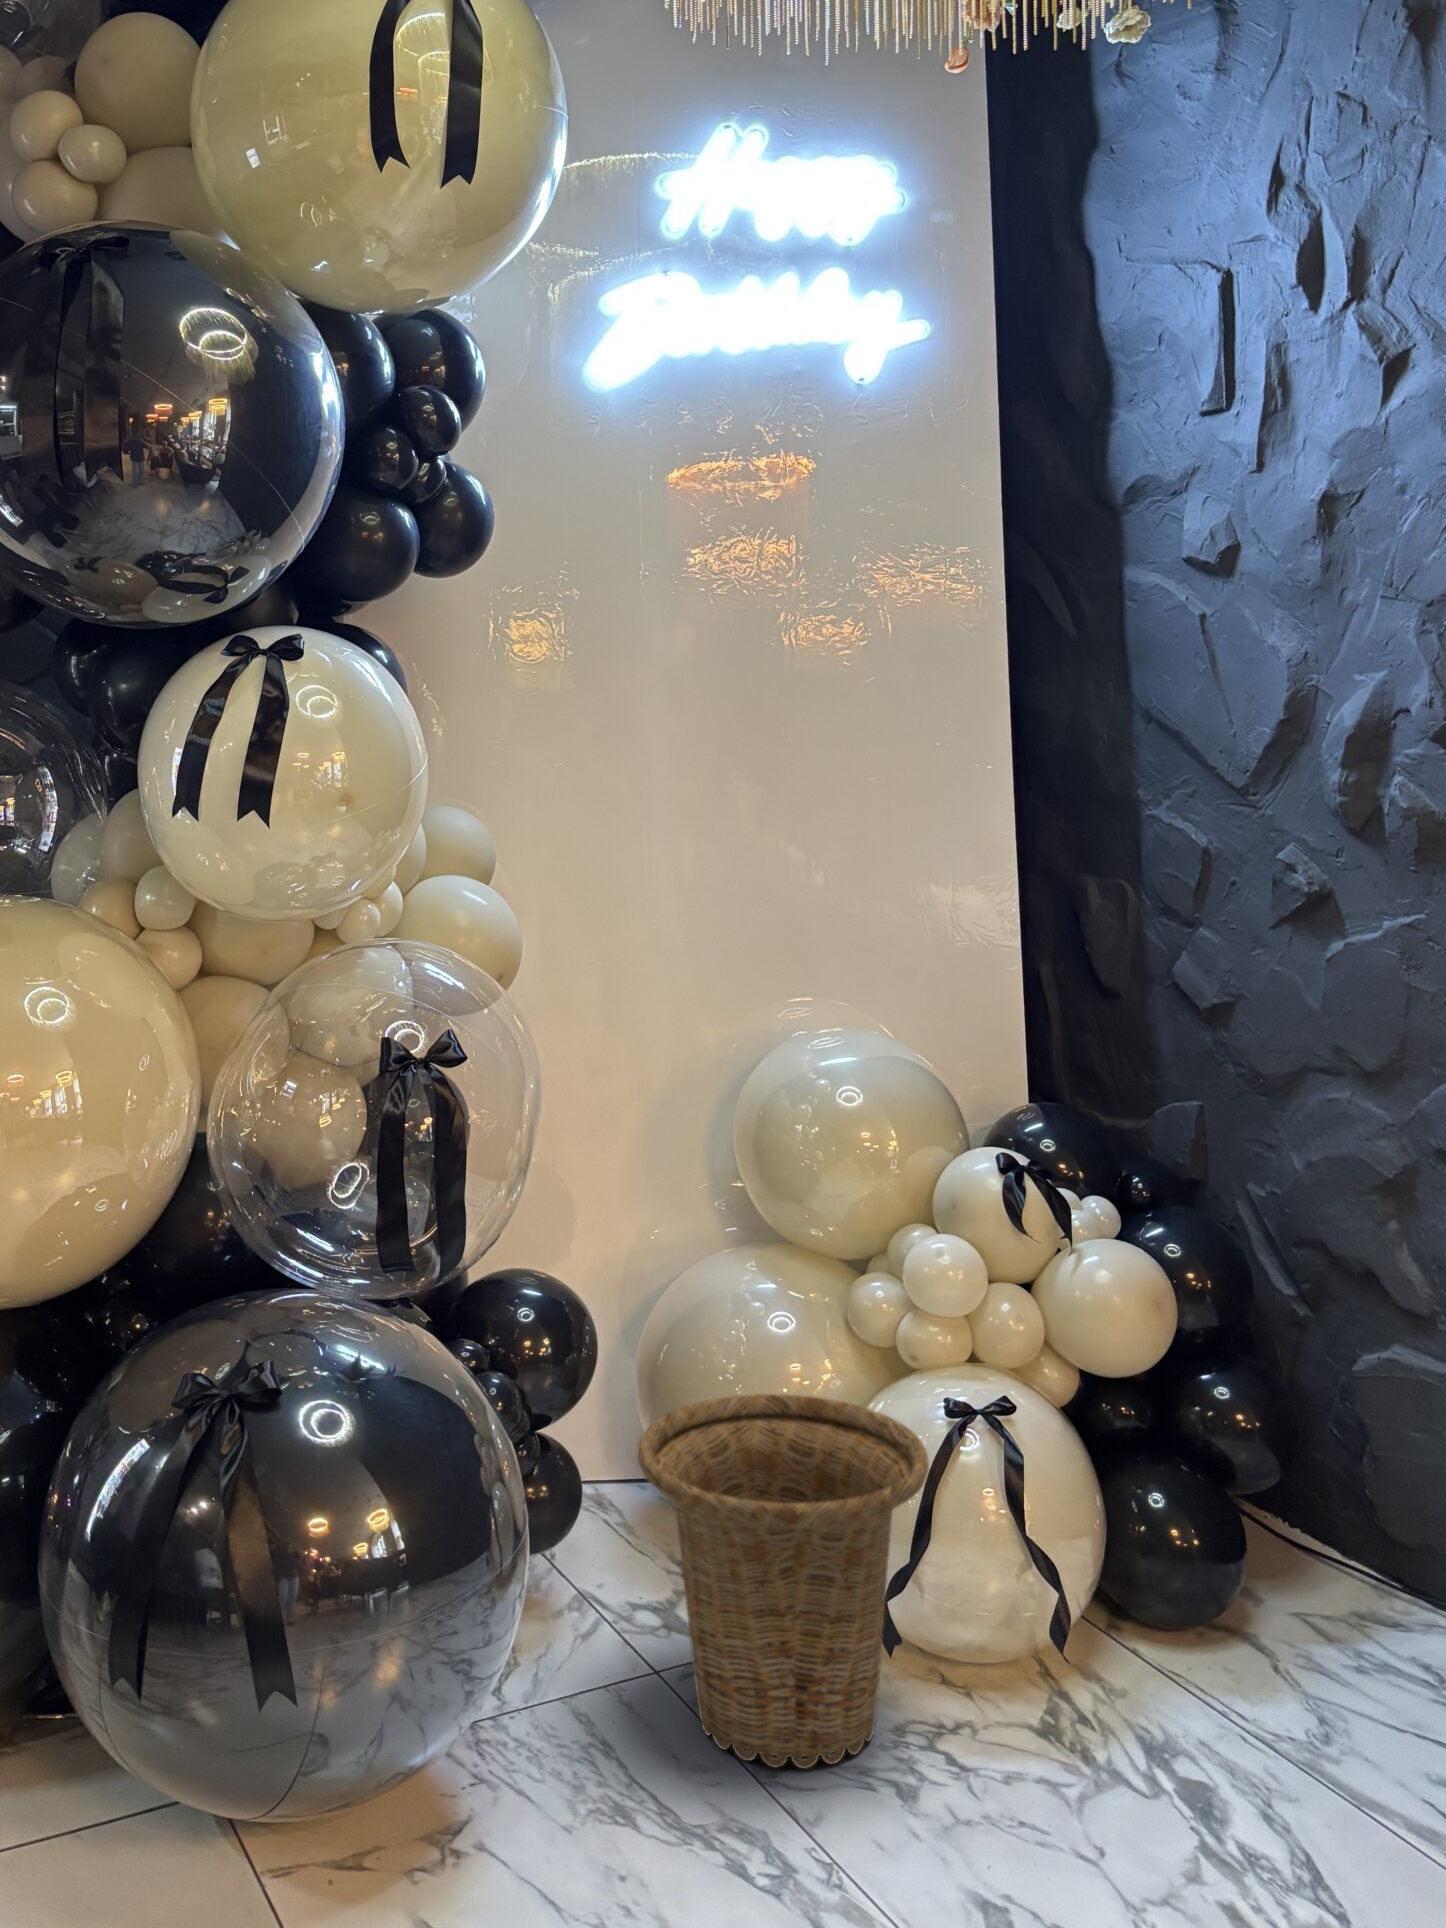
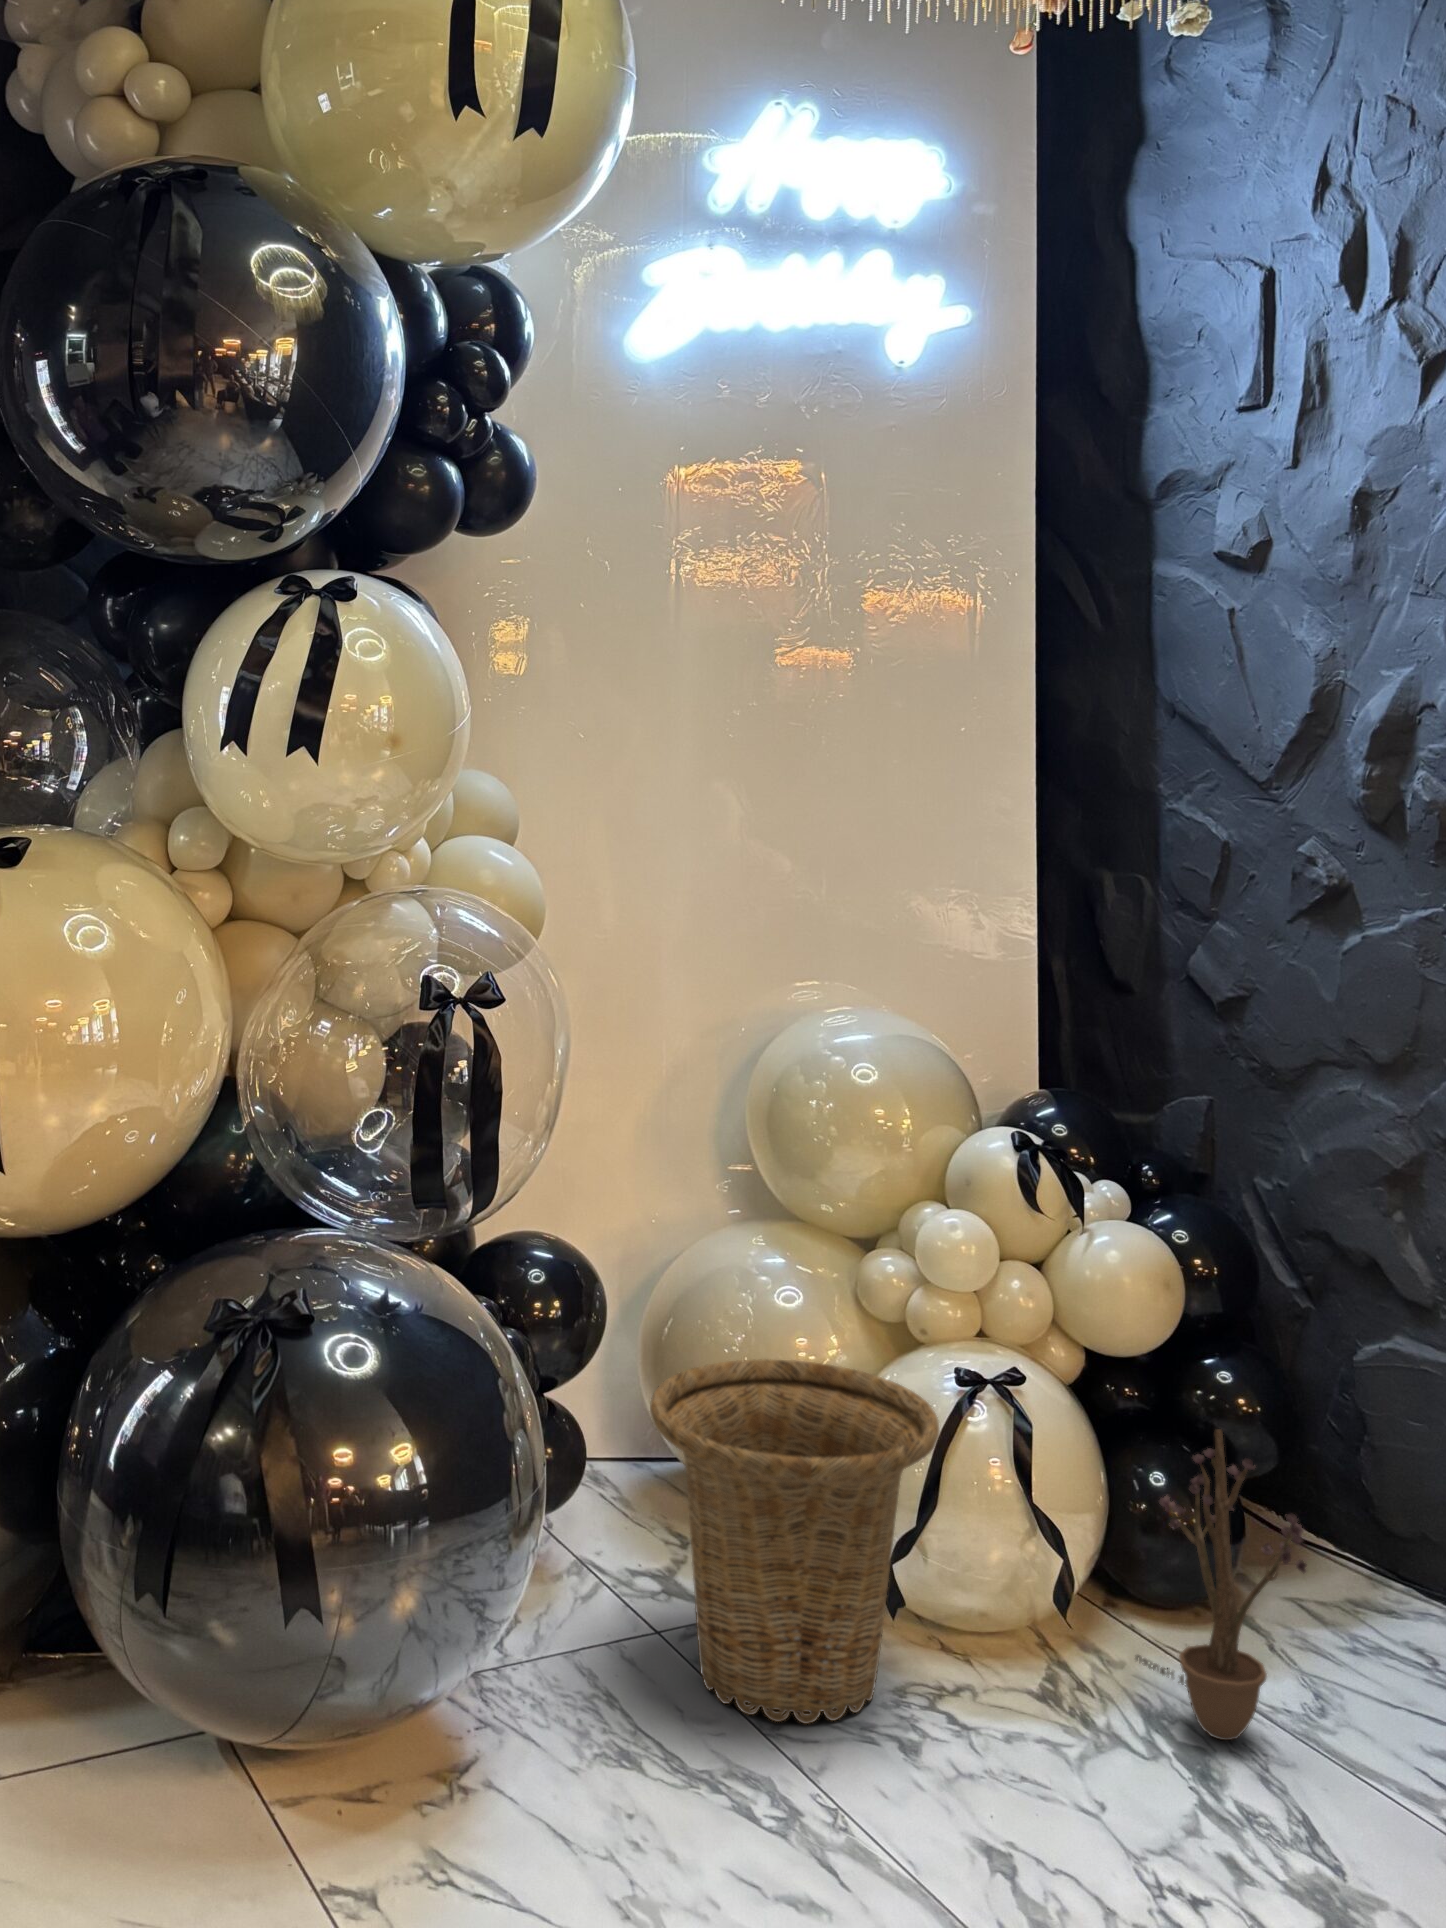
decorative plant: none [1138,1457,1303,1772] -> present [1135,1429,1306,1740]

